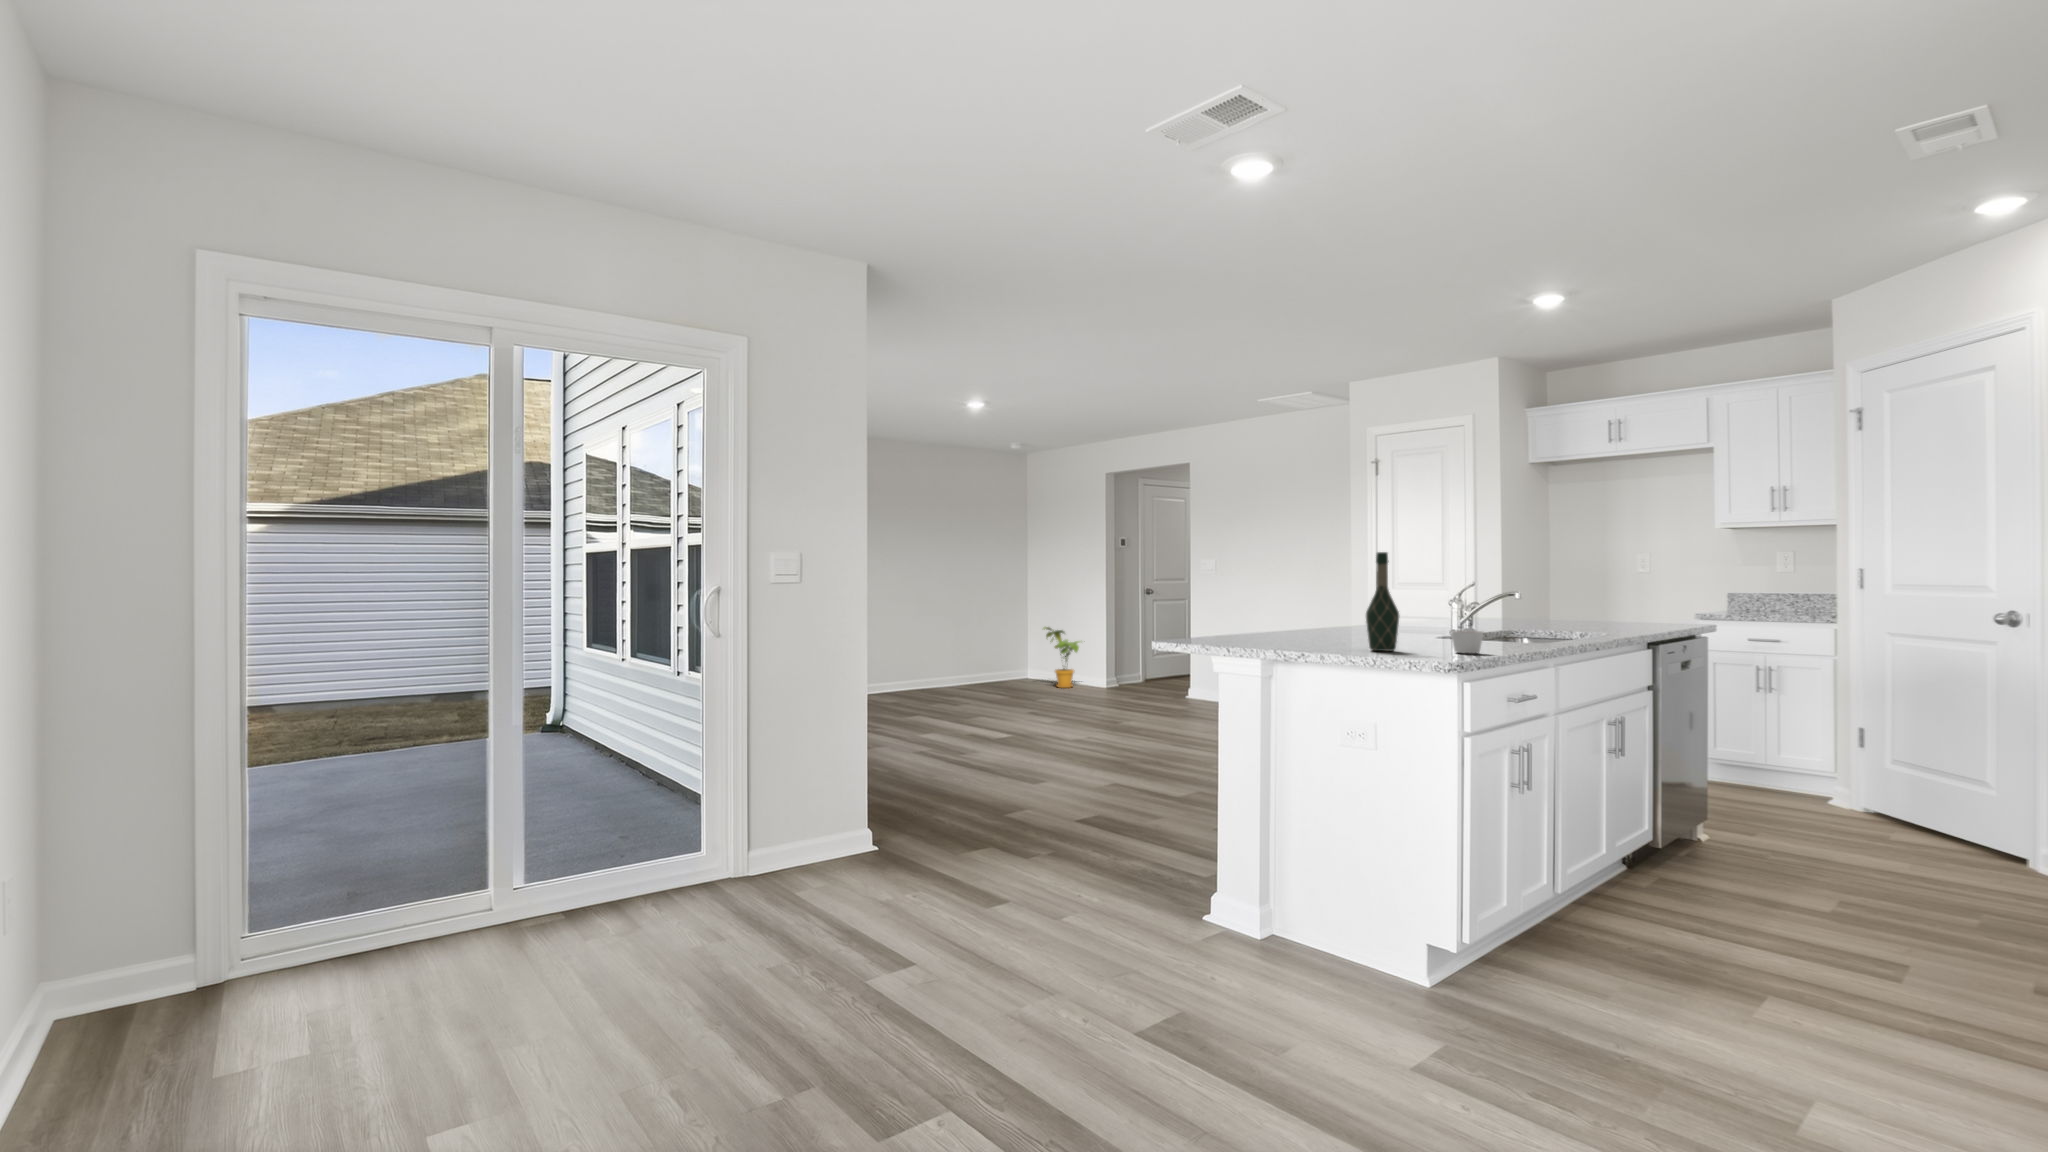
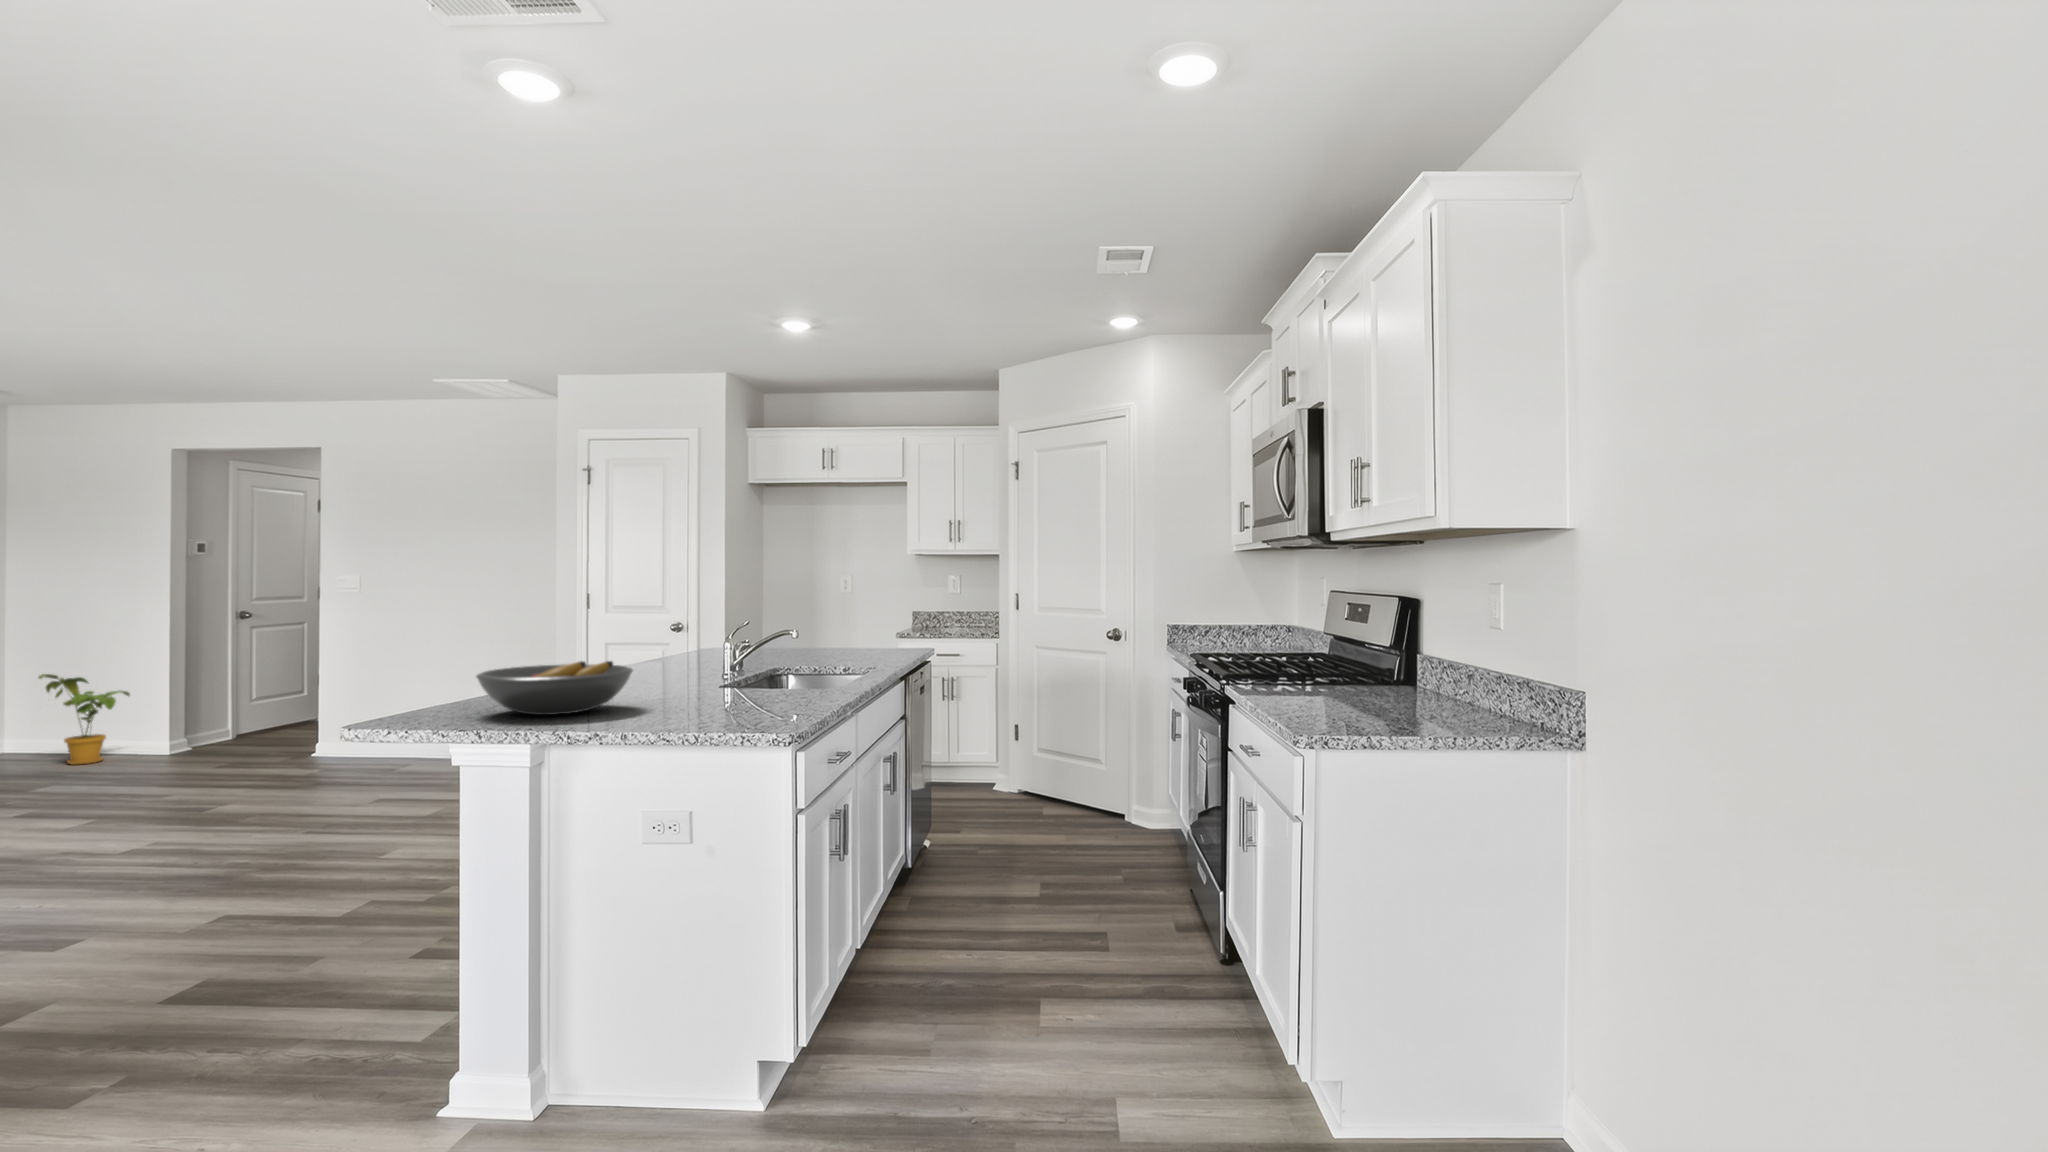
wine bottle: present [1366,552,1399,651] -> none [672,590,714,718]
fruit bowl: none [1240,606,1346,644] -> present [476,661,633,715]
candle: present [1451,630,1483,654] -> none [772,683,809,712]

